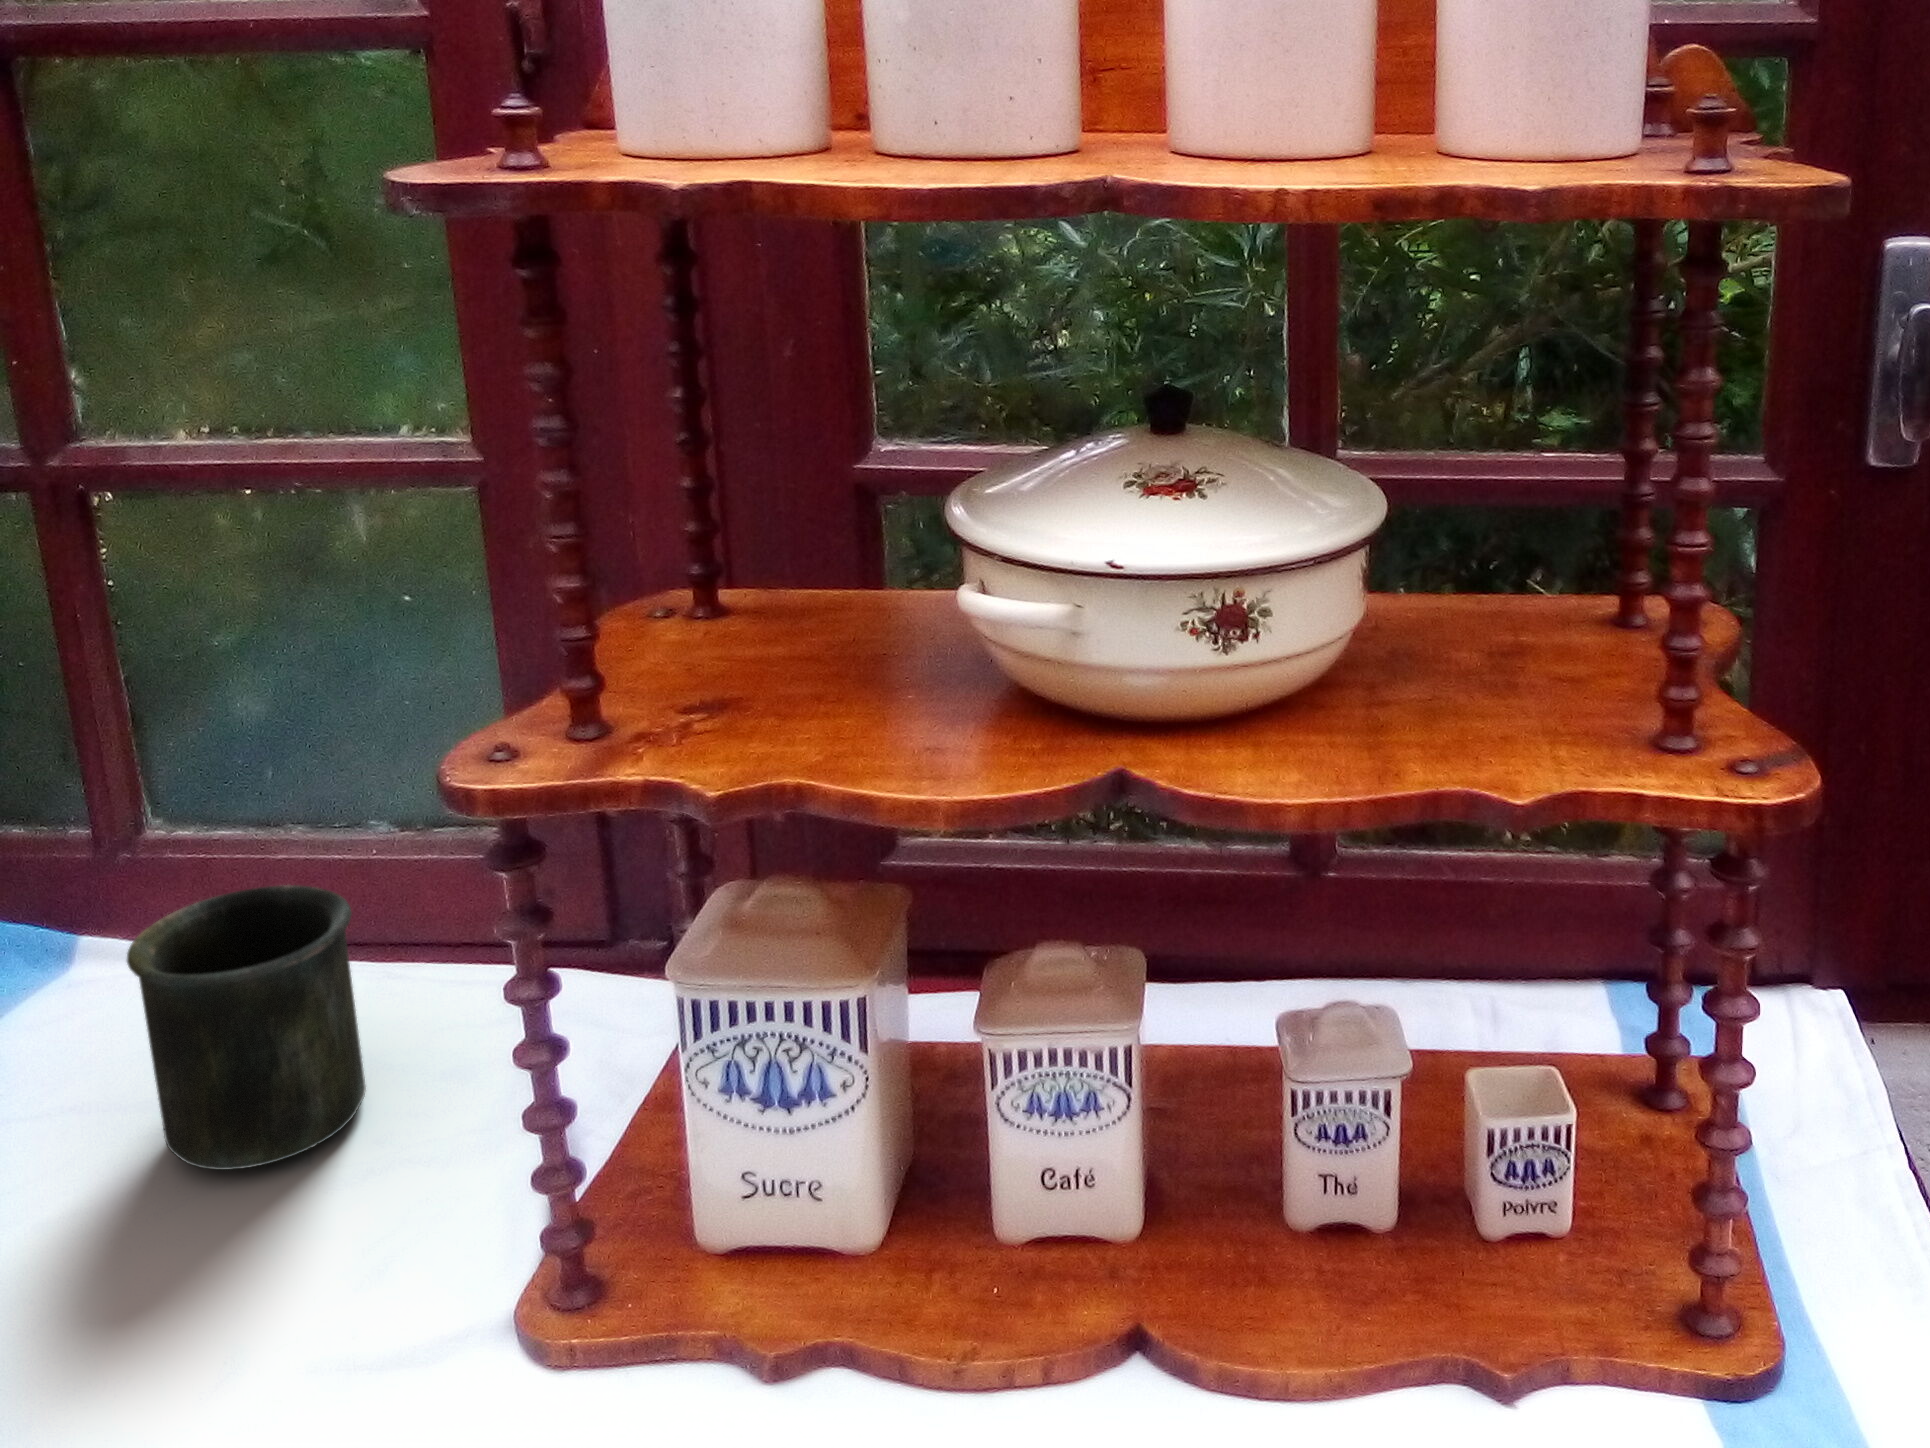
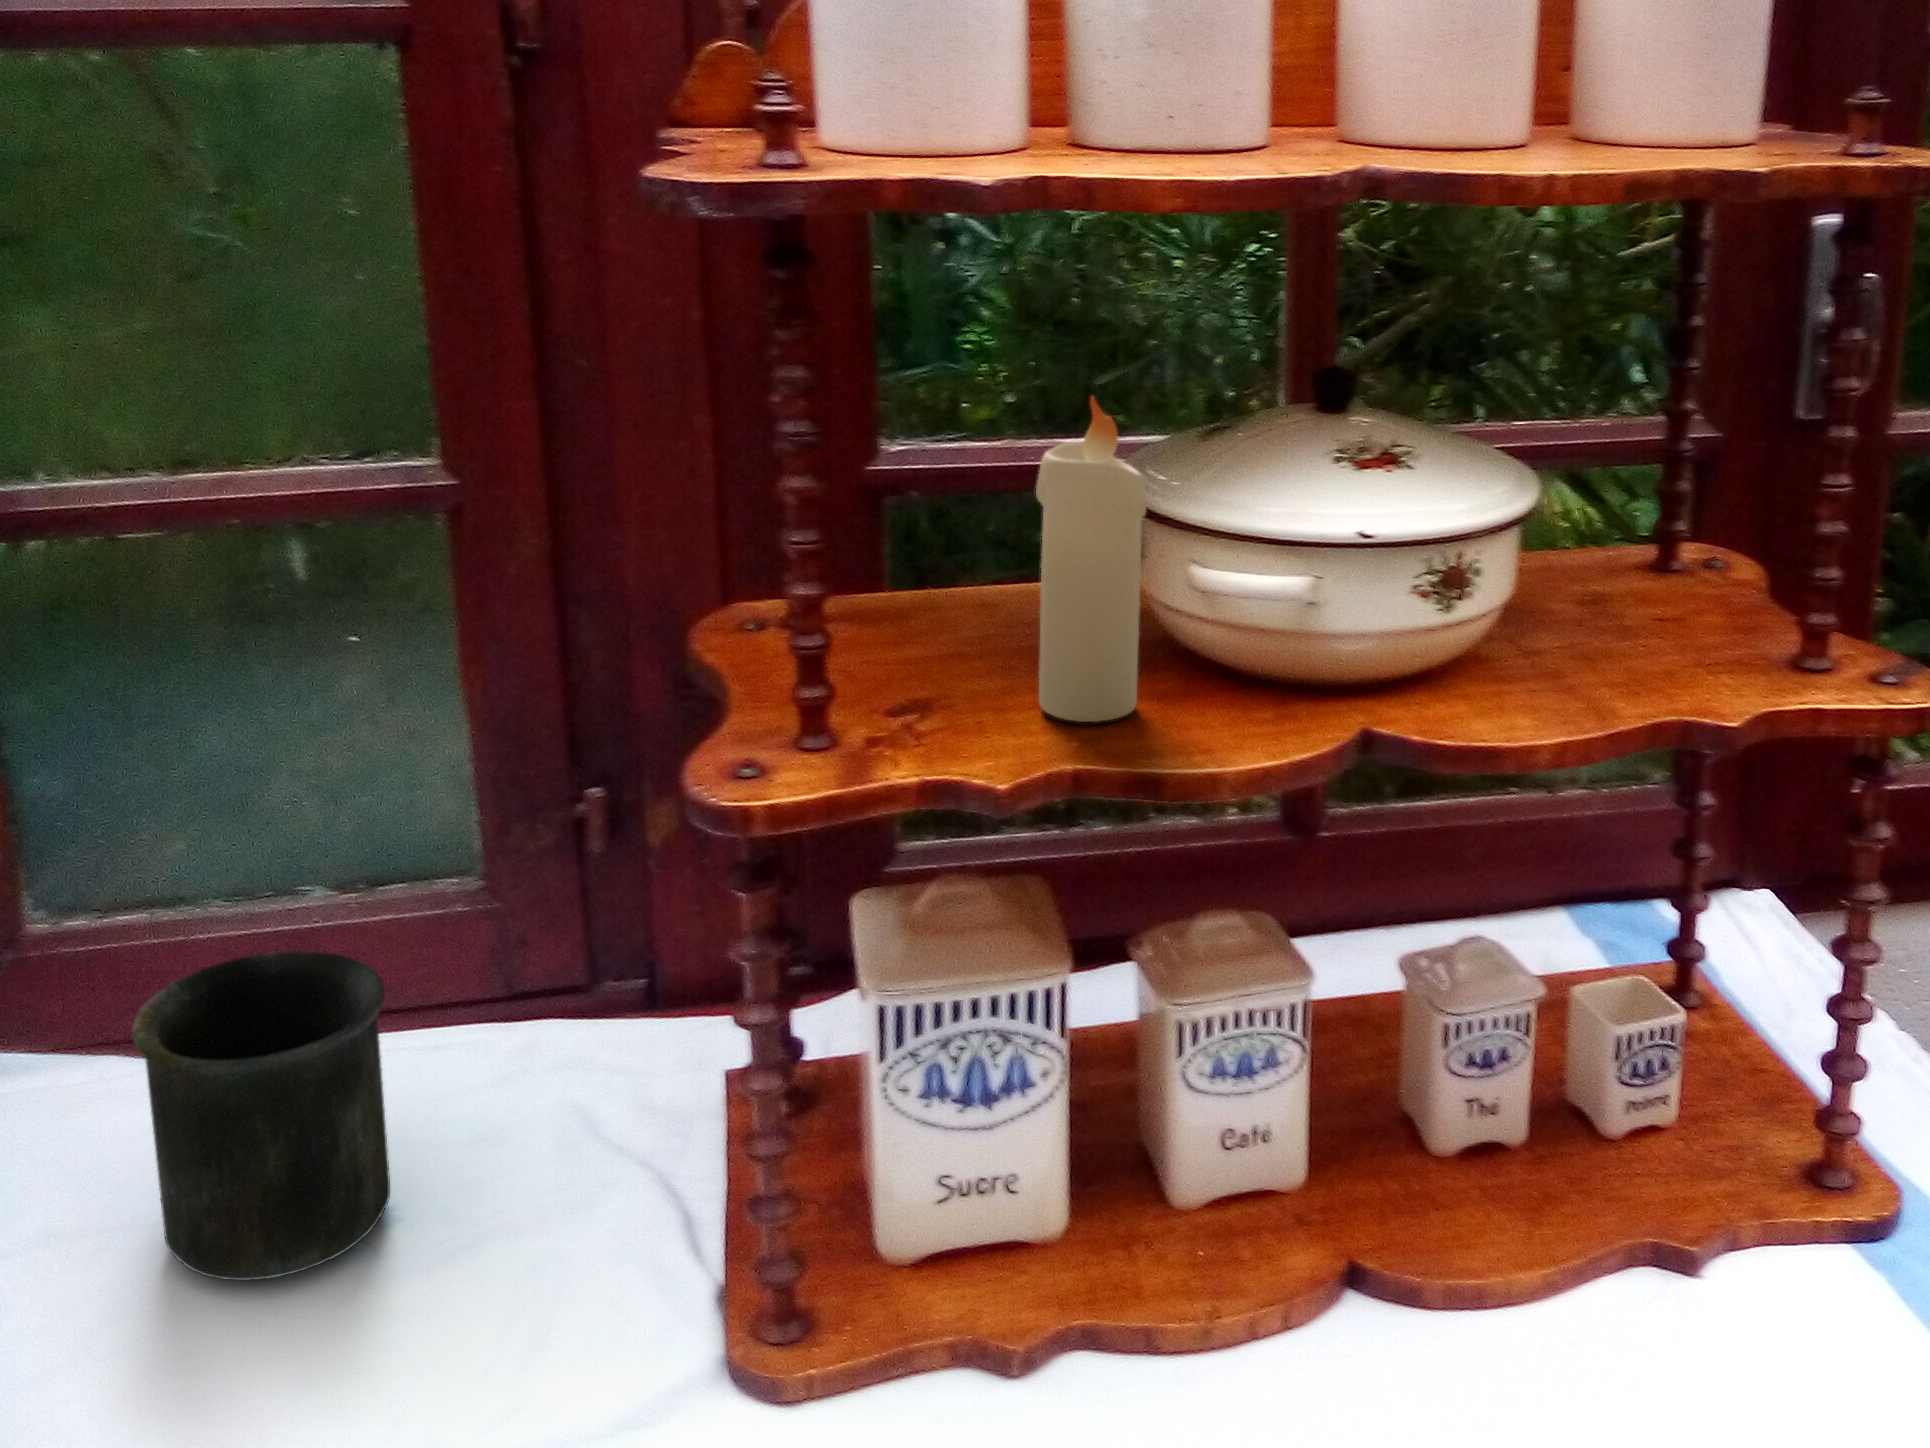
candle: none [797,412,915,739] -> present [1036,396,1146,722]

